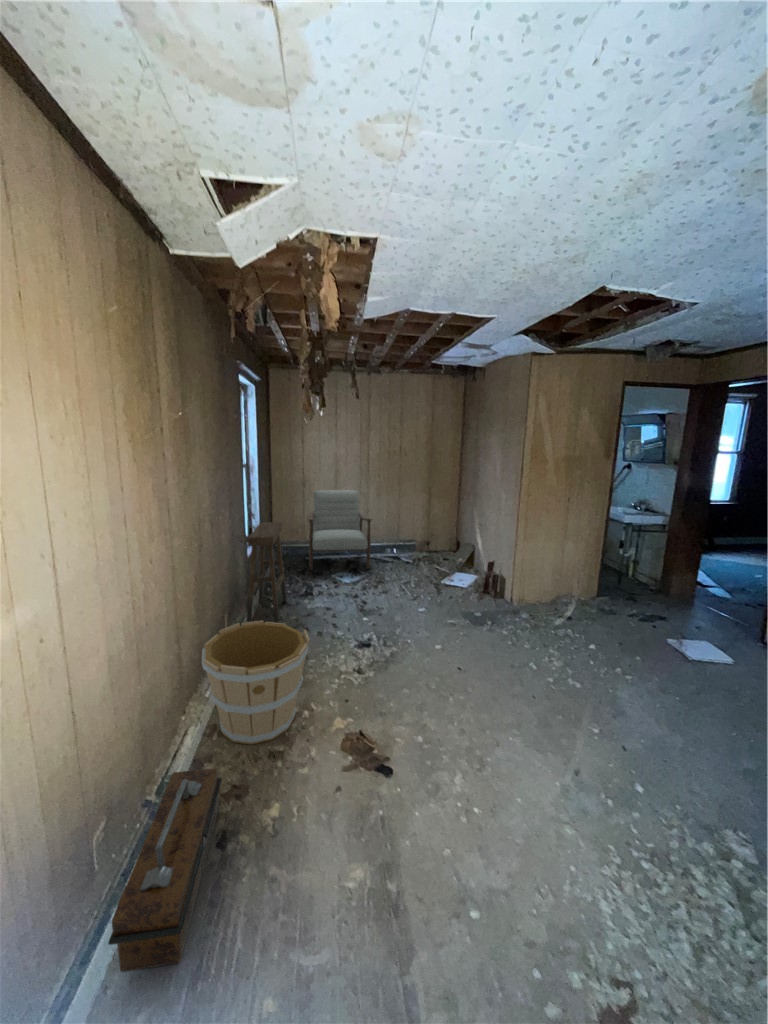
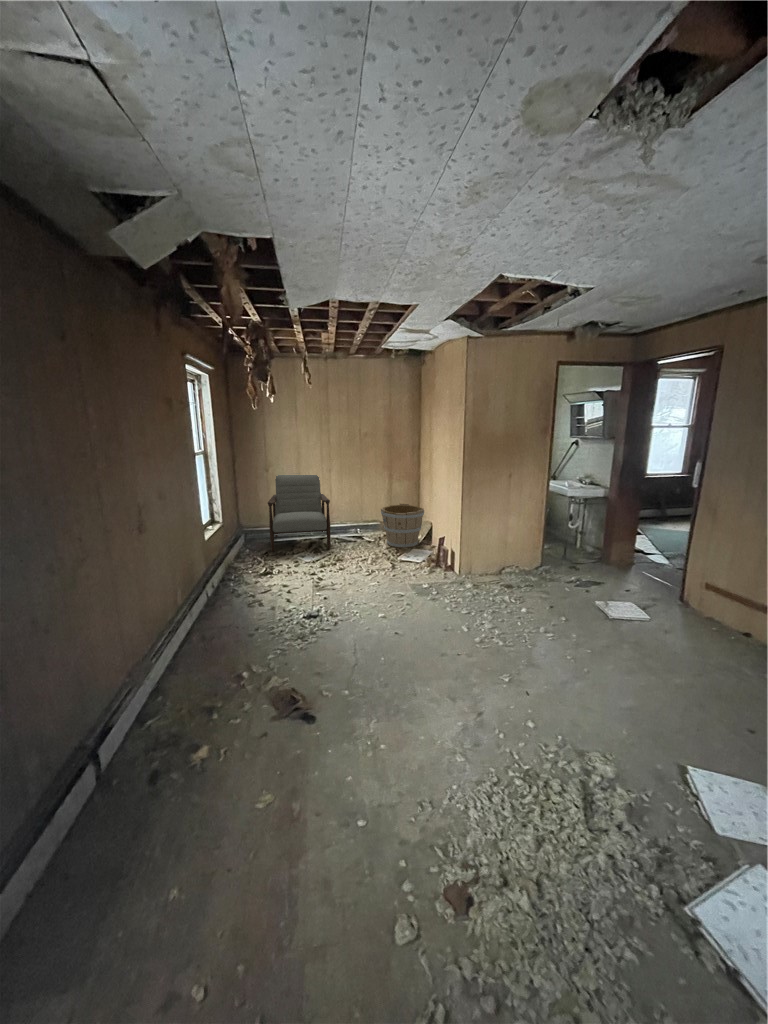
stool: present [247,522,287,623] -> none [196,505,245,608]
wooden bucket: present [202,621,310,745] -> present [381,504,424,548]
toolbox: present [108,768,222,972] -> none [42,718,156,874]

